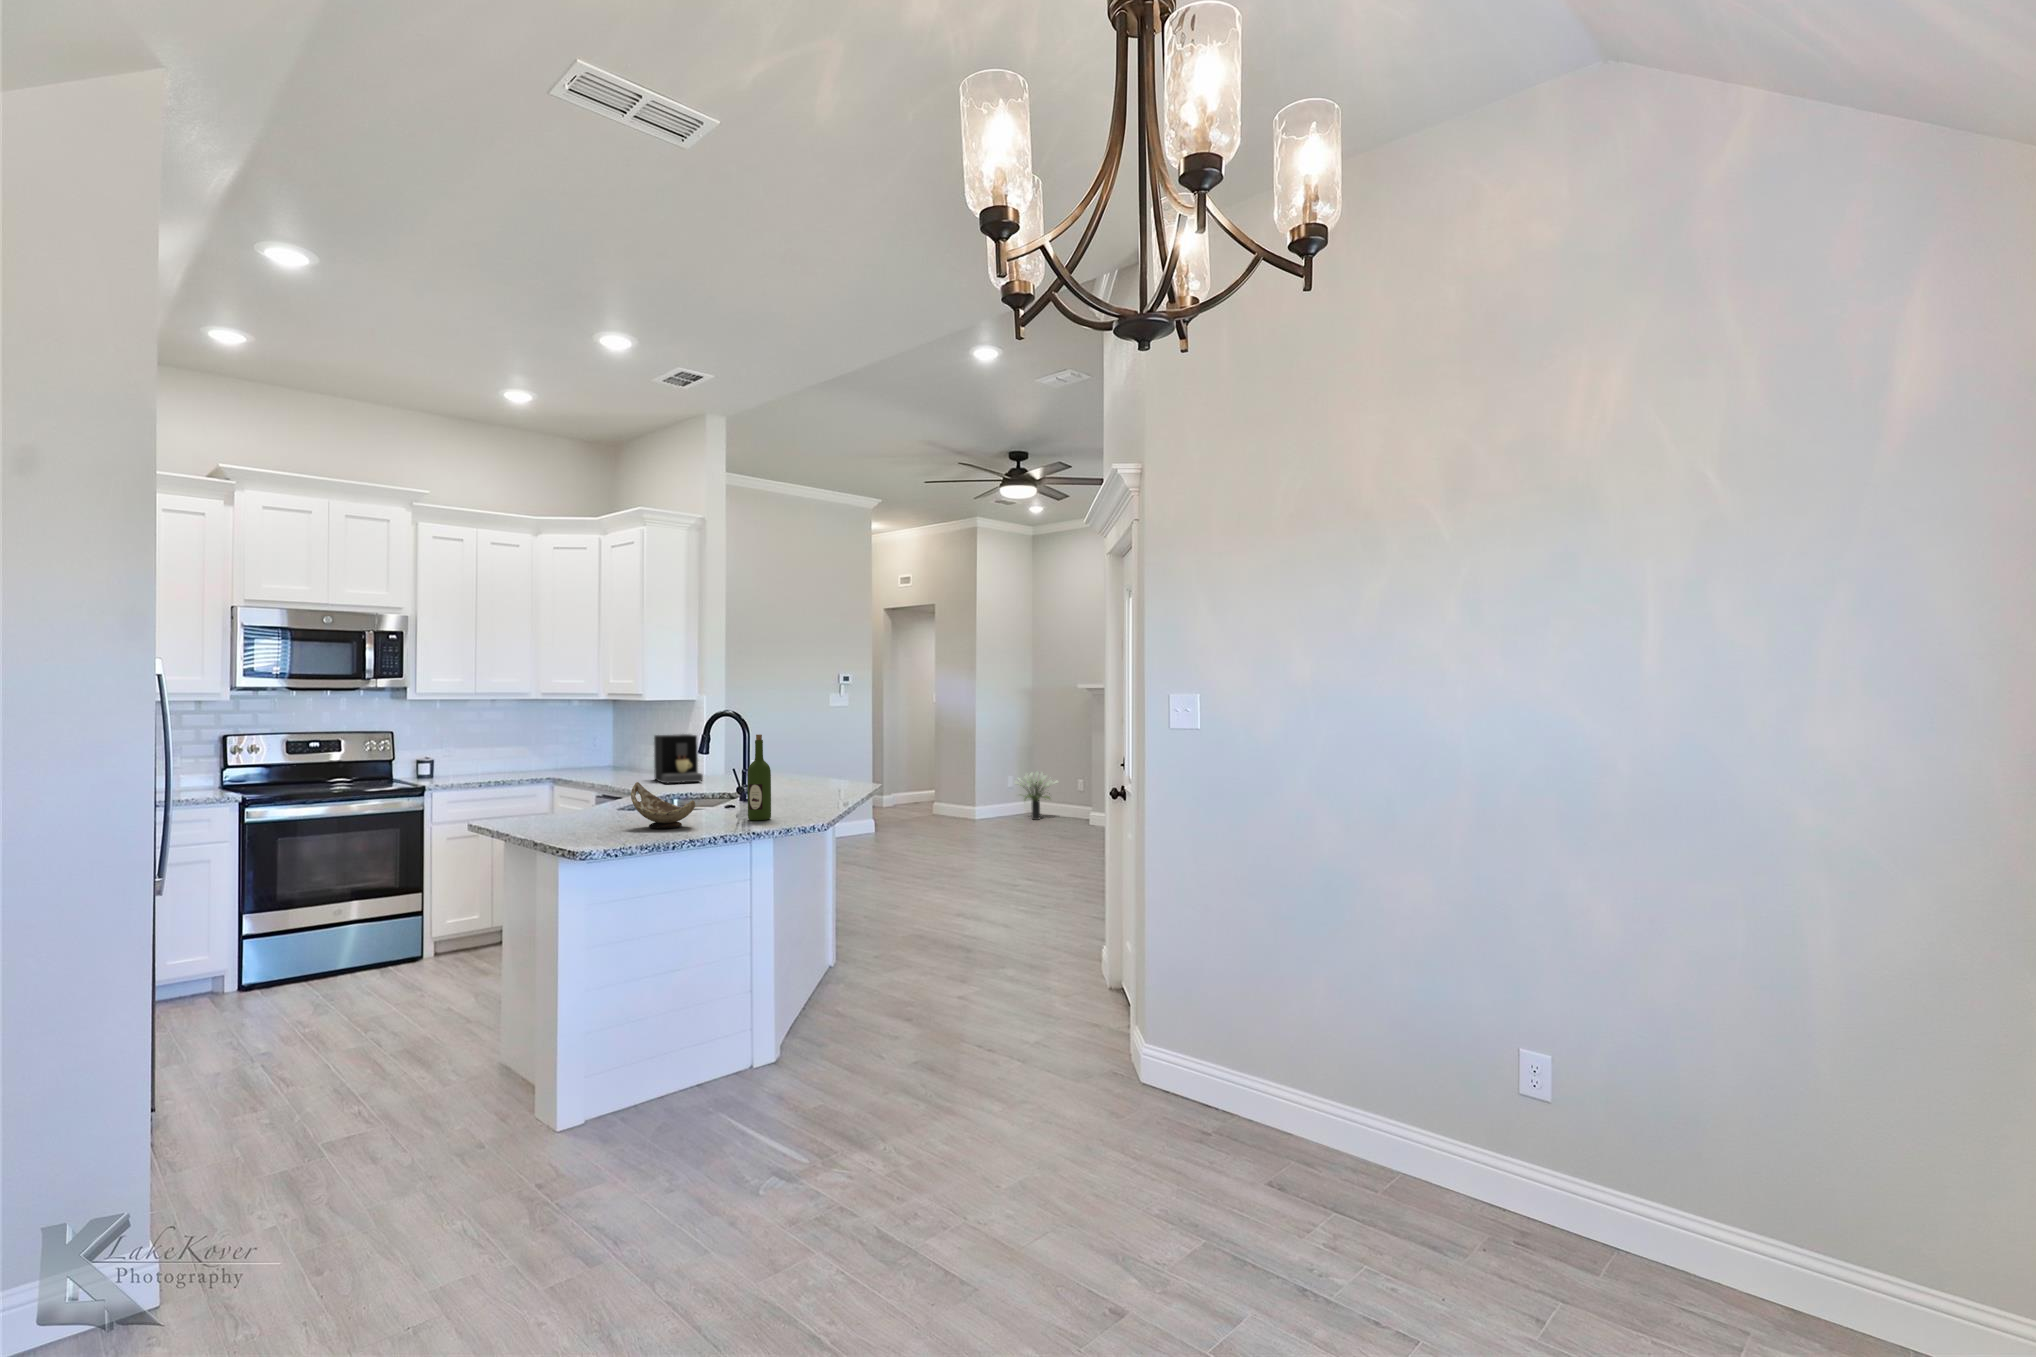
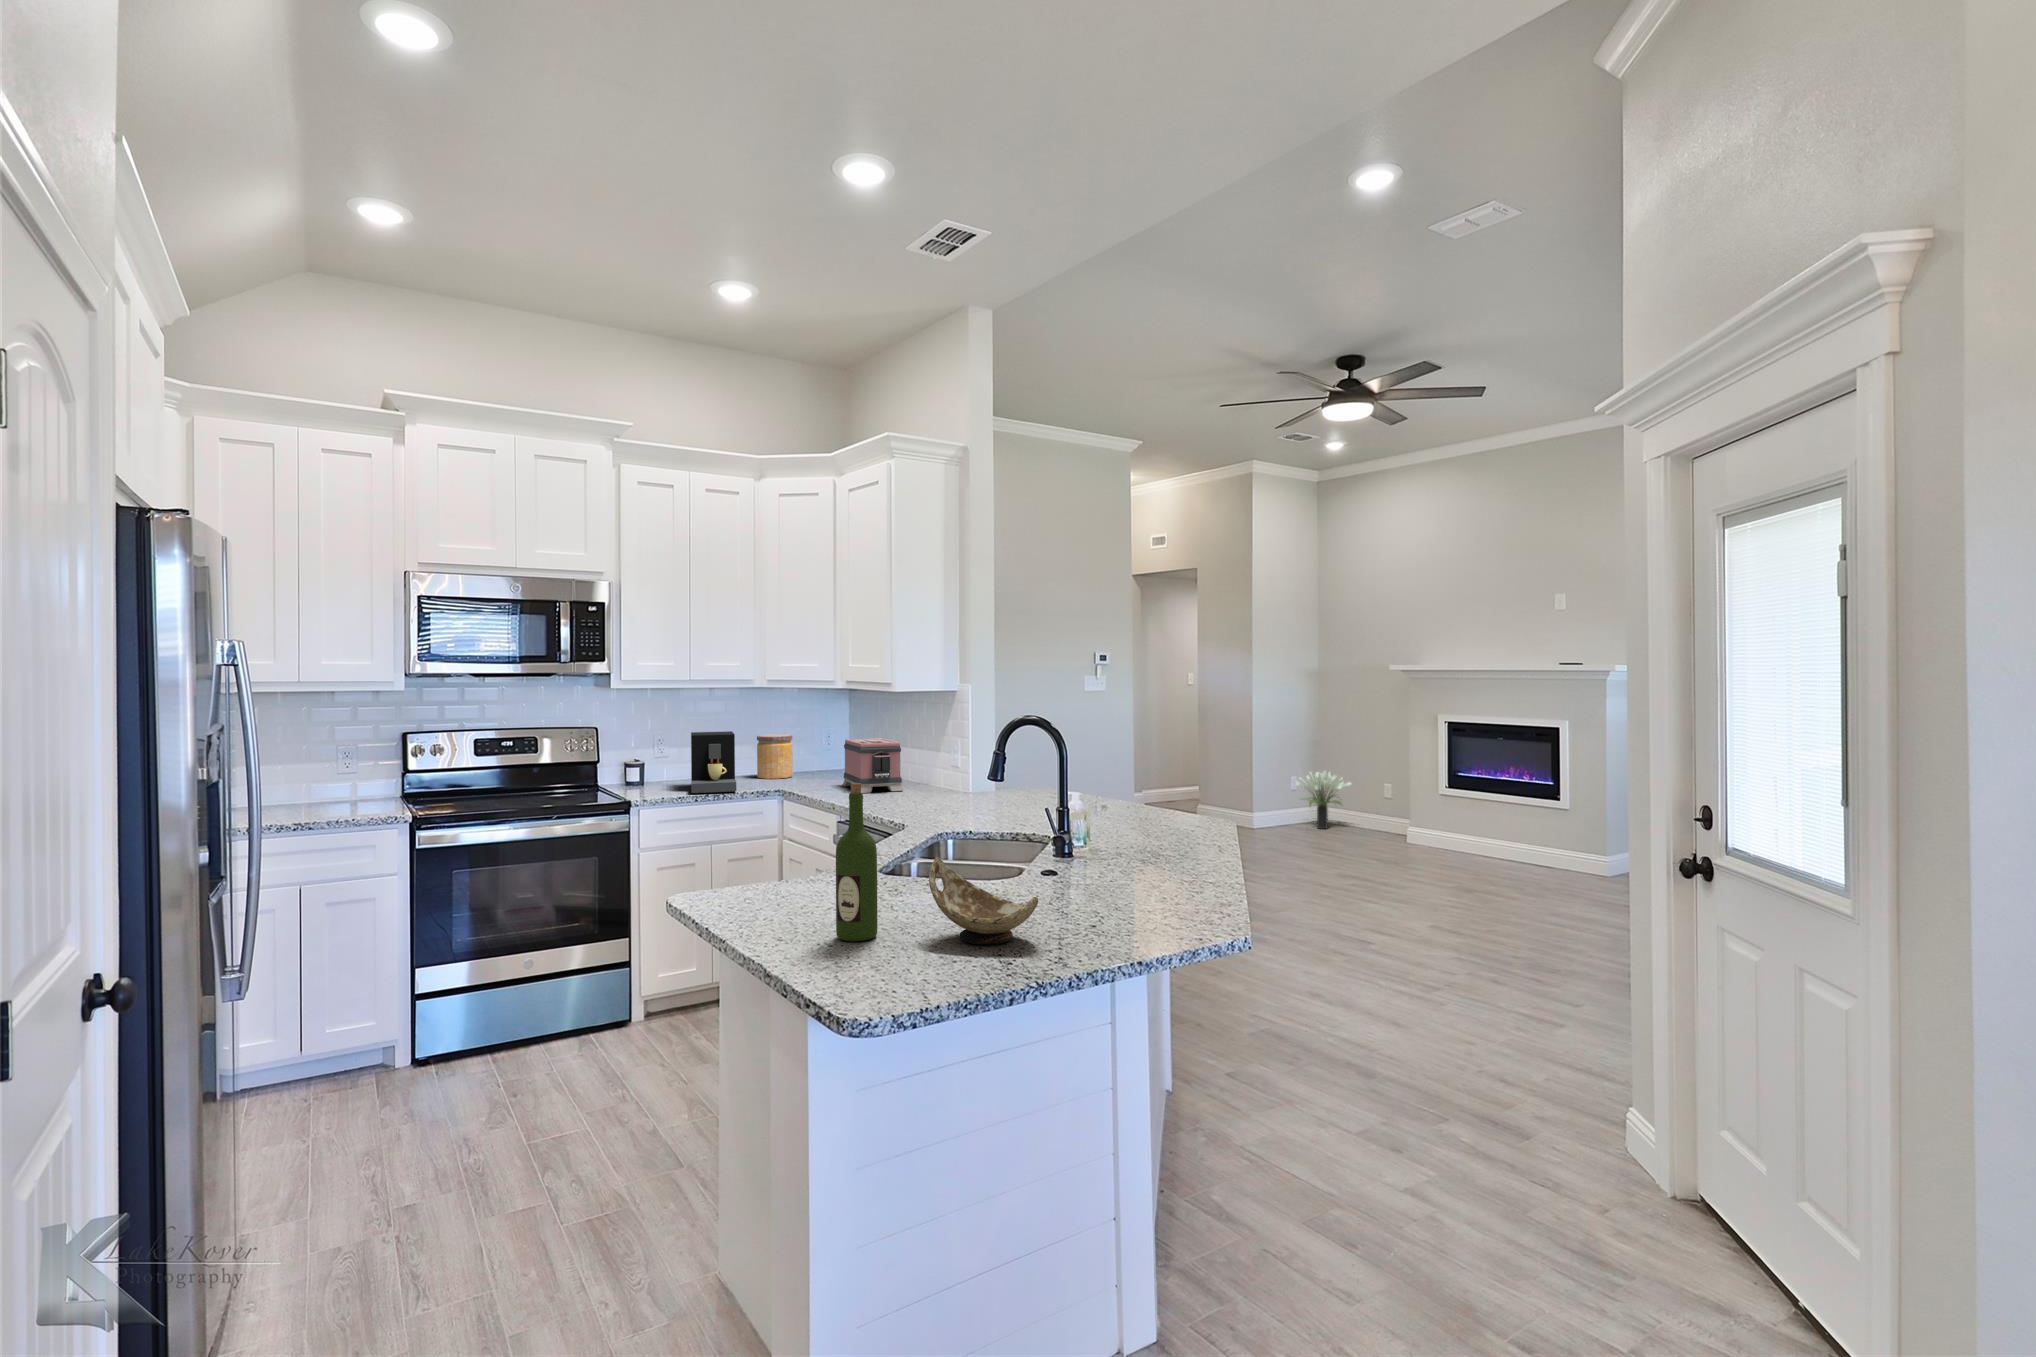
coffee maker: present [654,734,703,783] -> present [691,731,736,793]
wine bottle: present [748,734,771,820] -> present [836,783,878,941]
jar: none [532,737,563,772] -> present [757,734,793,779]
toaster: none [603,737,651,778] -> present [843,738,903,793]

